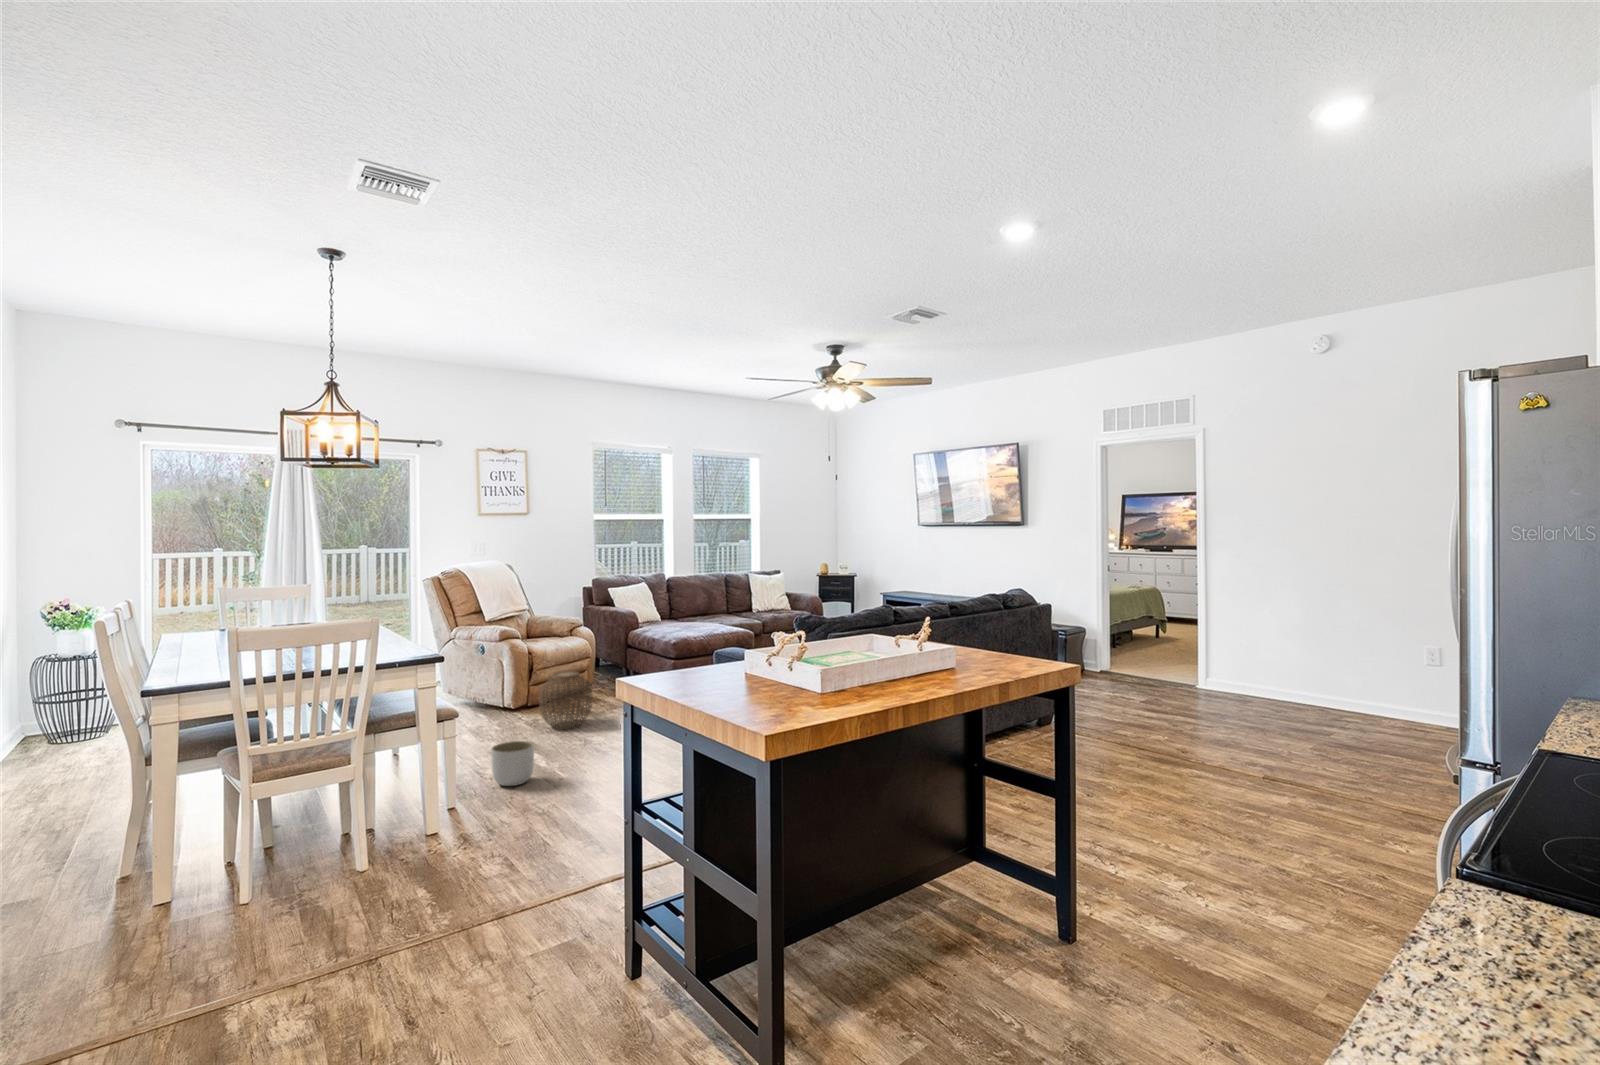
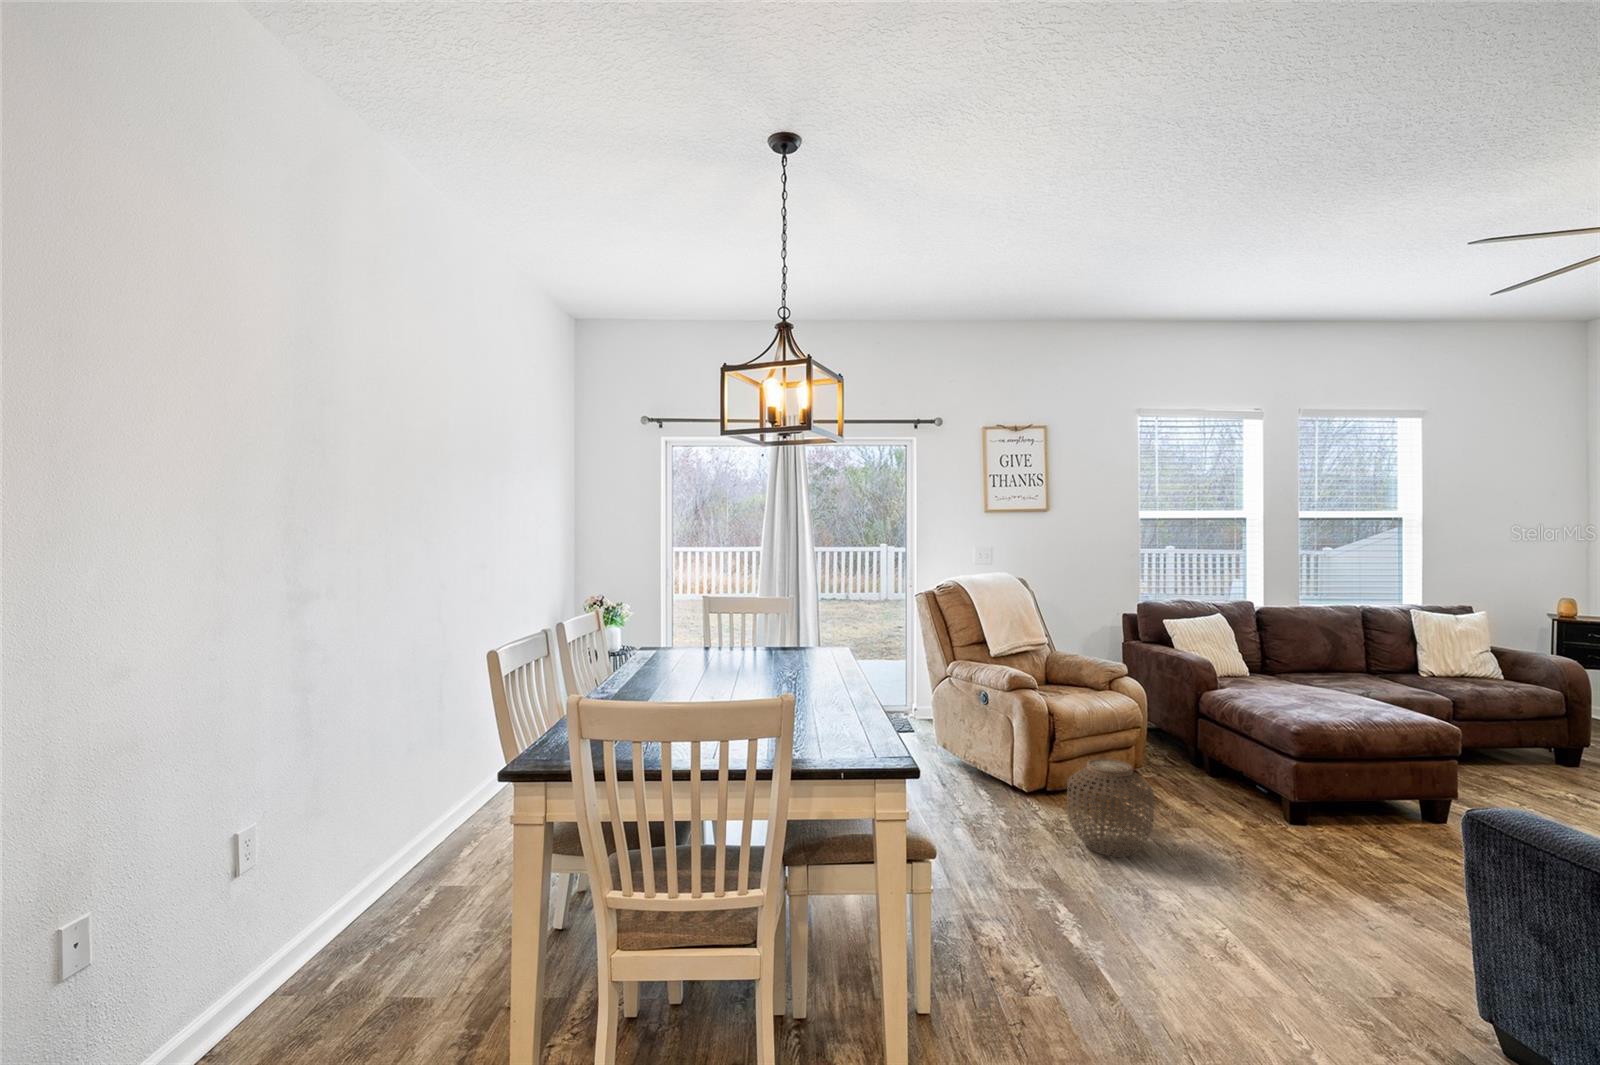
planter: present [491,741,534,786] -> none [993,896,1065,985]

